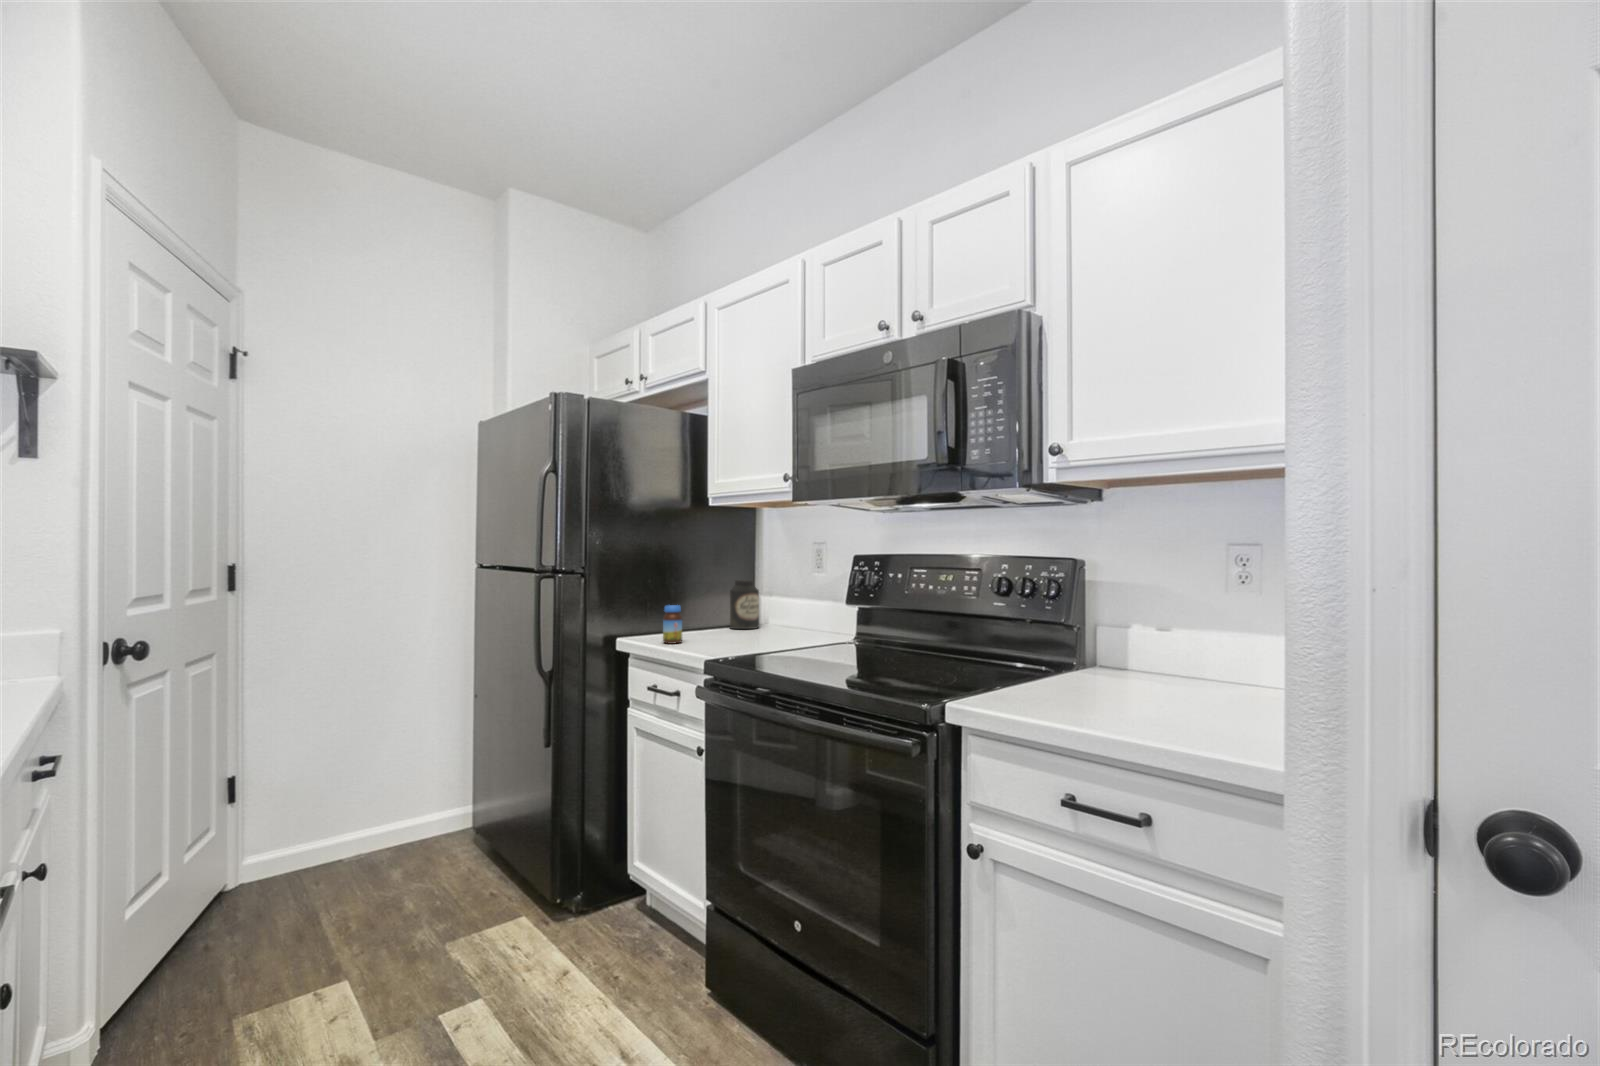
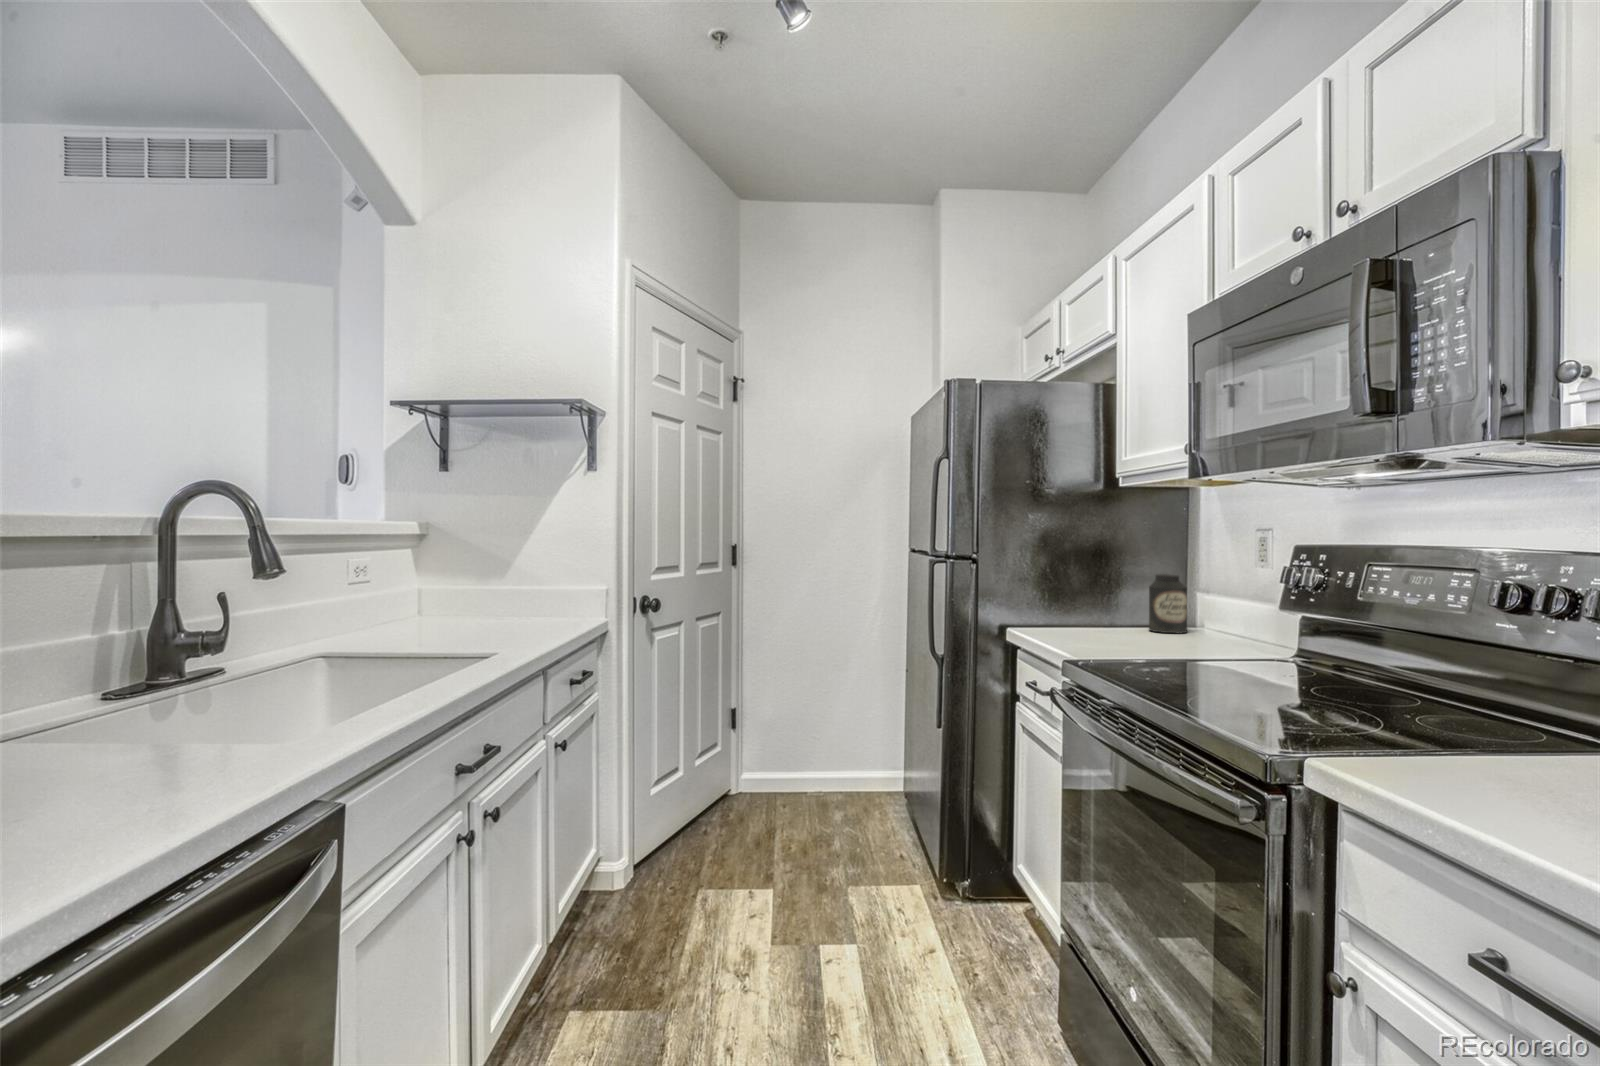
jar: present [663,605,682,644] -> none [1047,598,1069,640]

